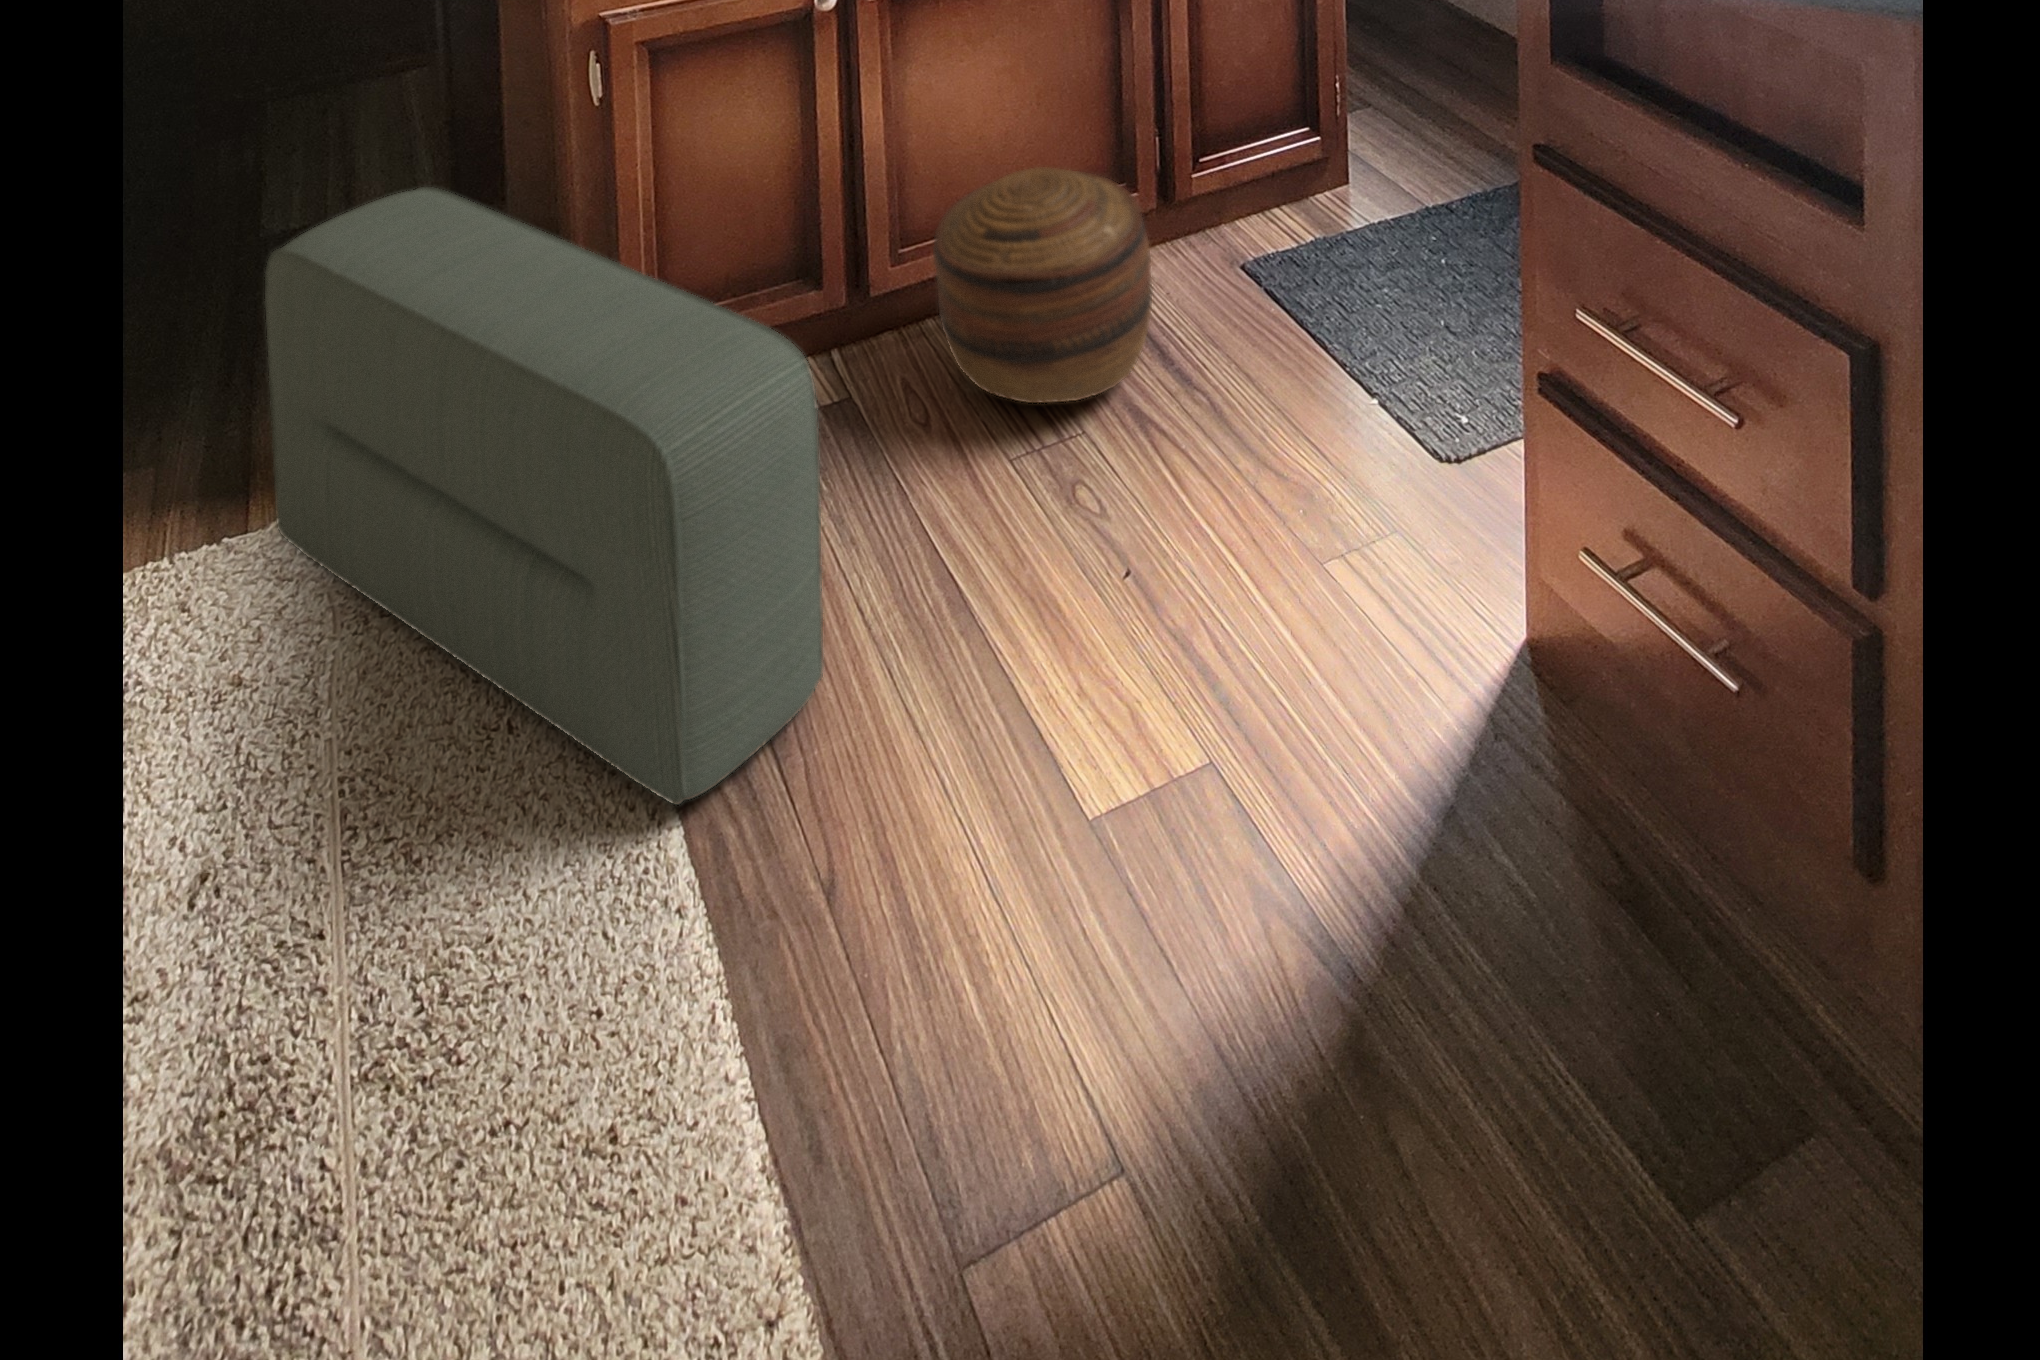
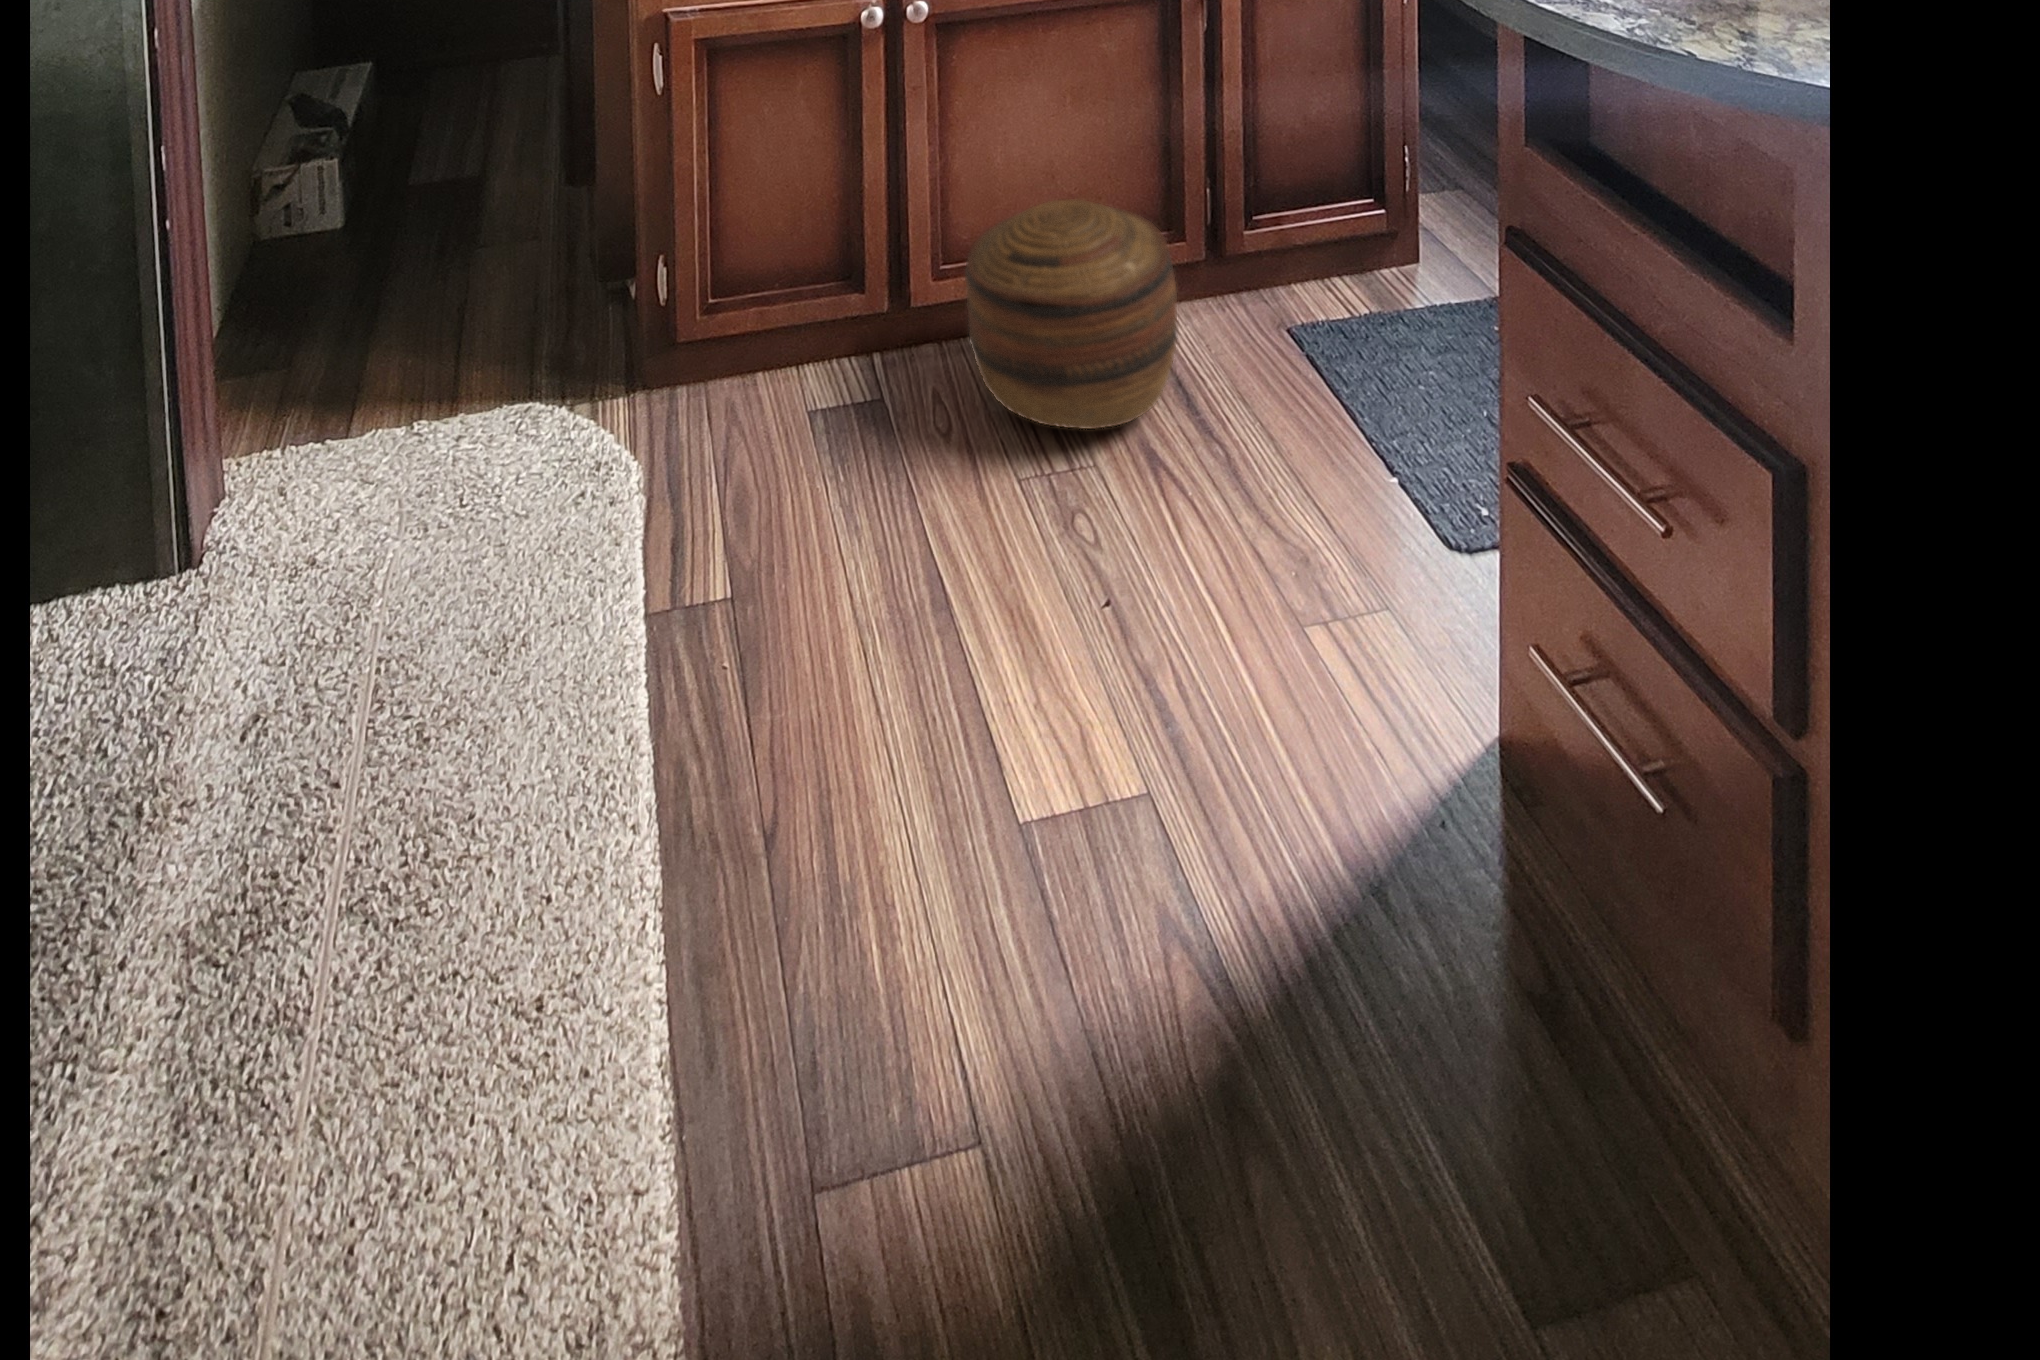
pouf: present [265,187,824,804] -> none [361,153,804,735]

